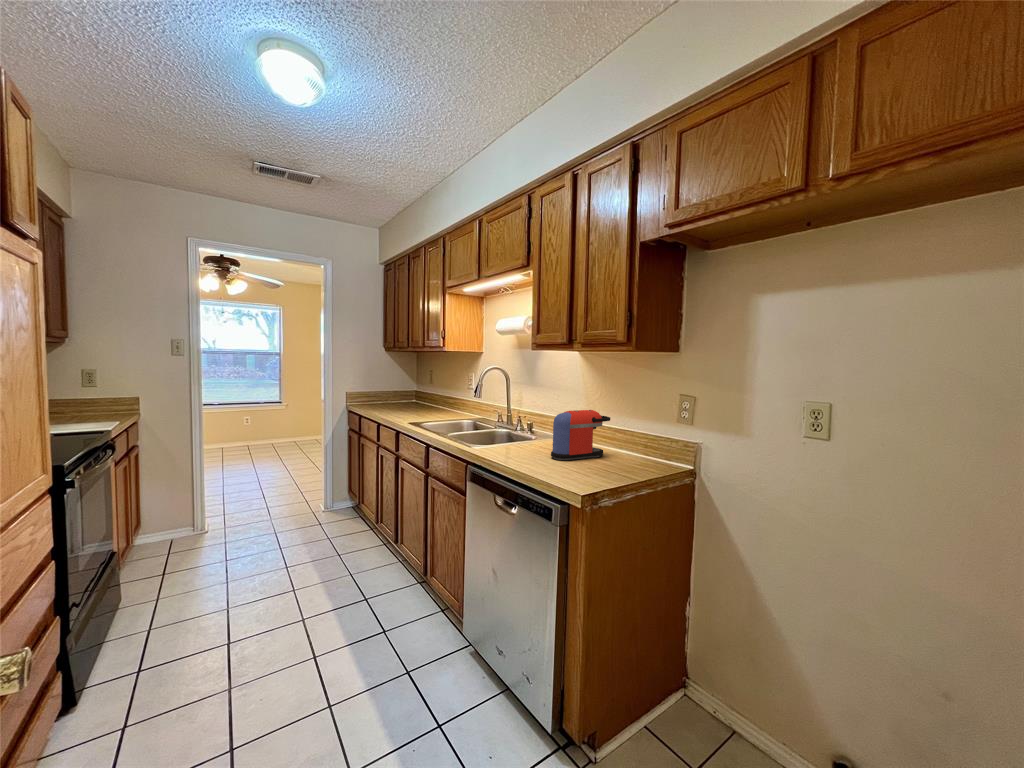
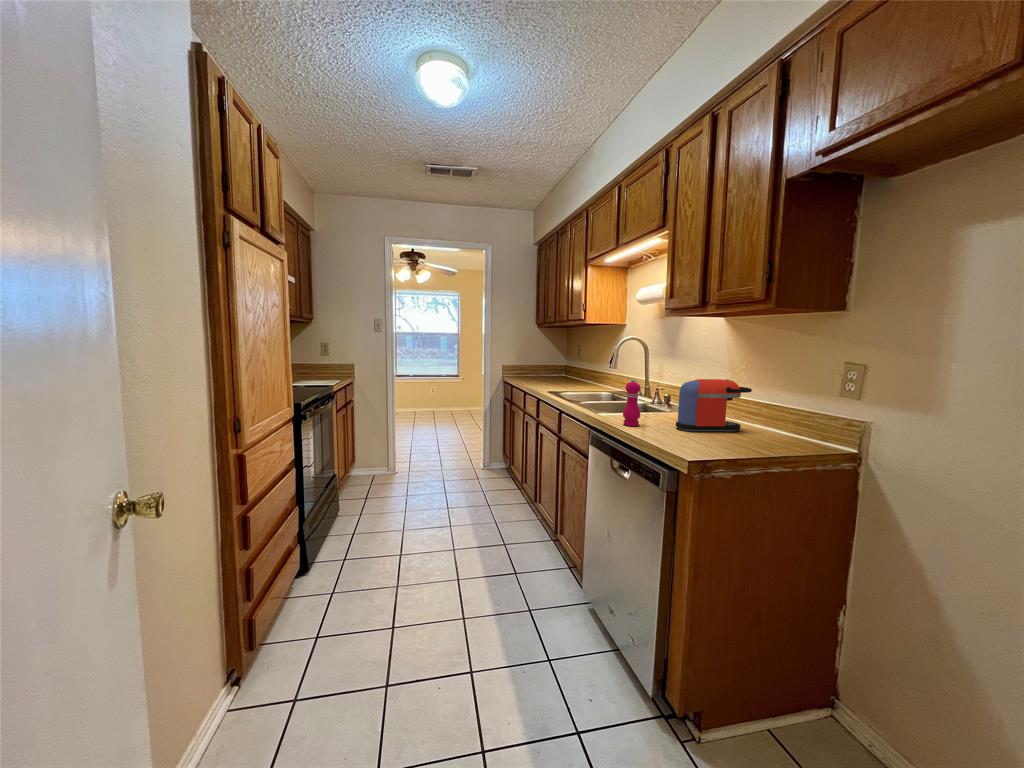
pepper mill: none [502,412,519,459] -> present [623,378,640,426]

